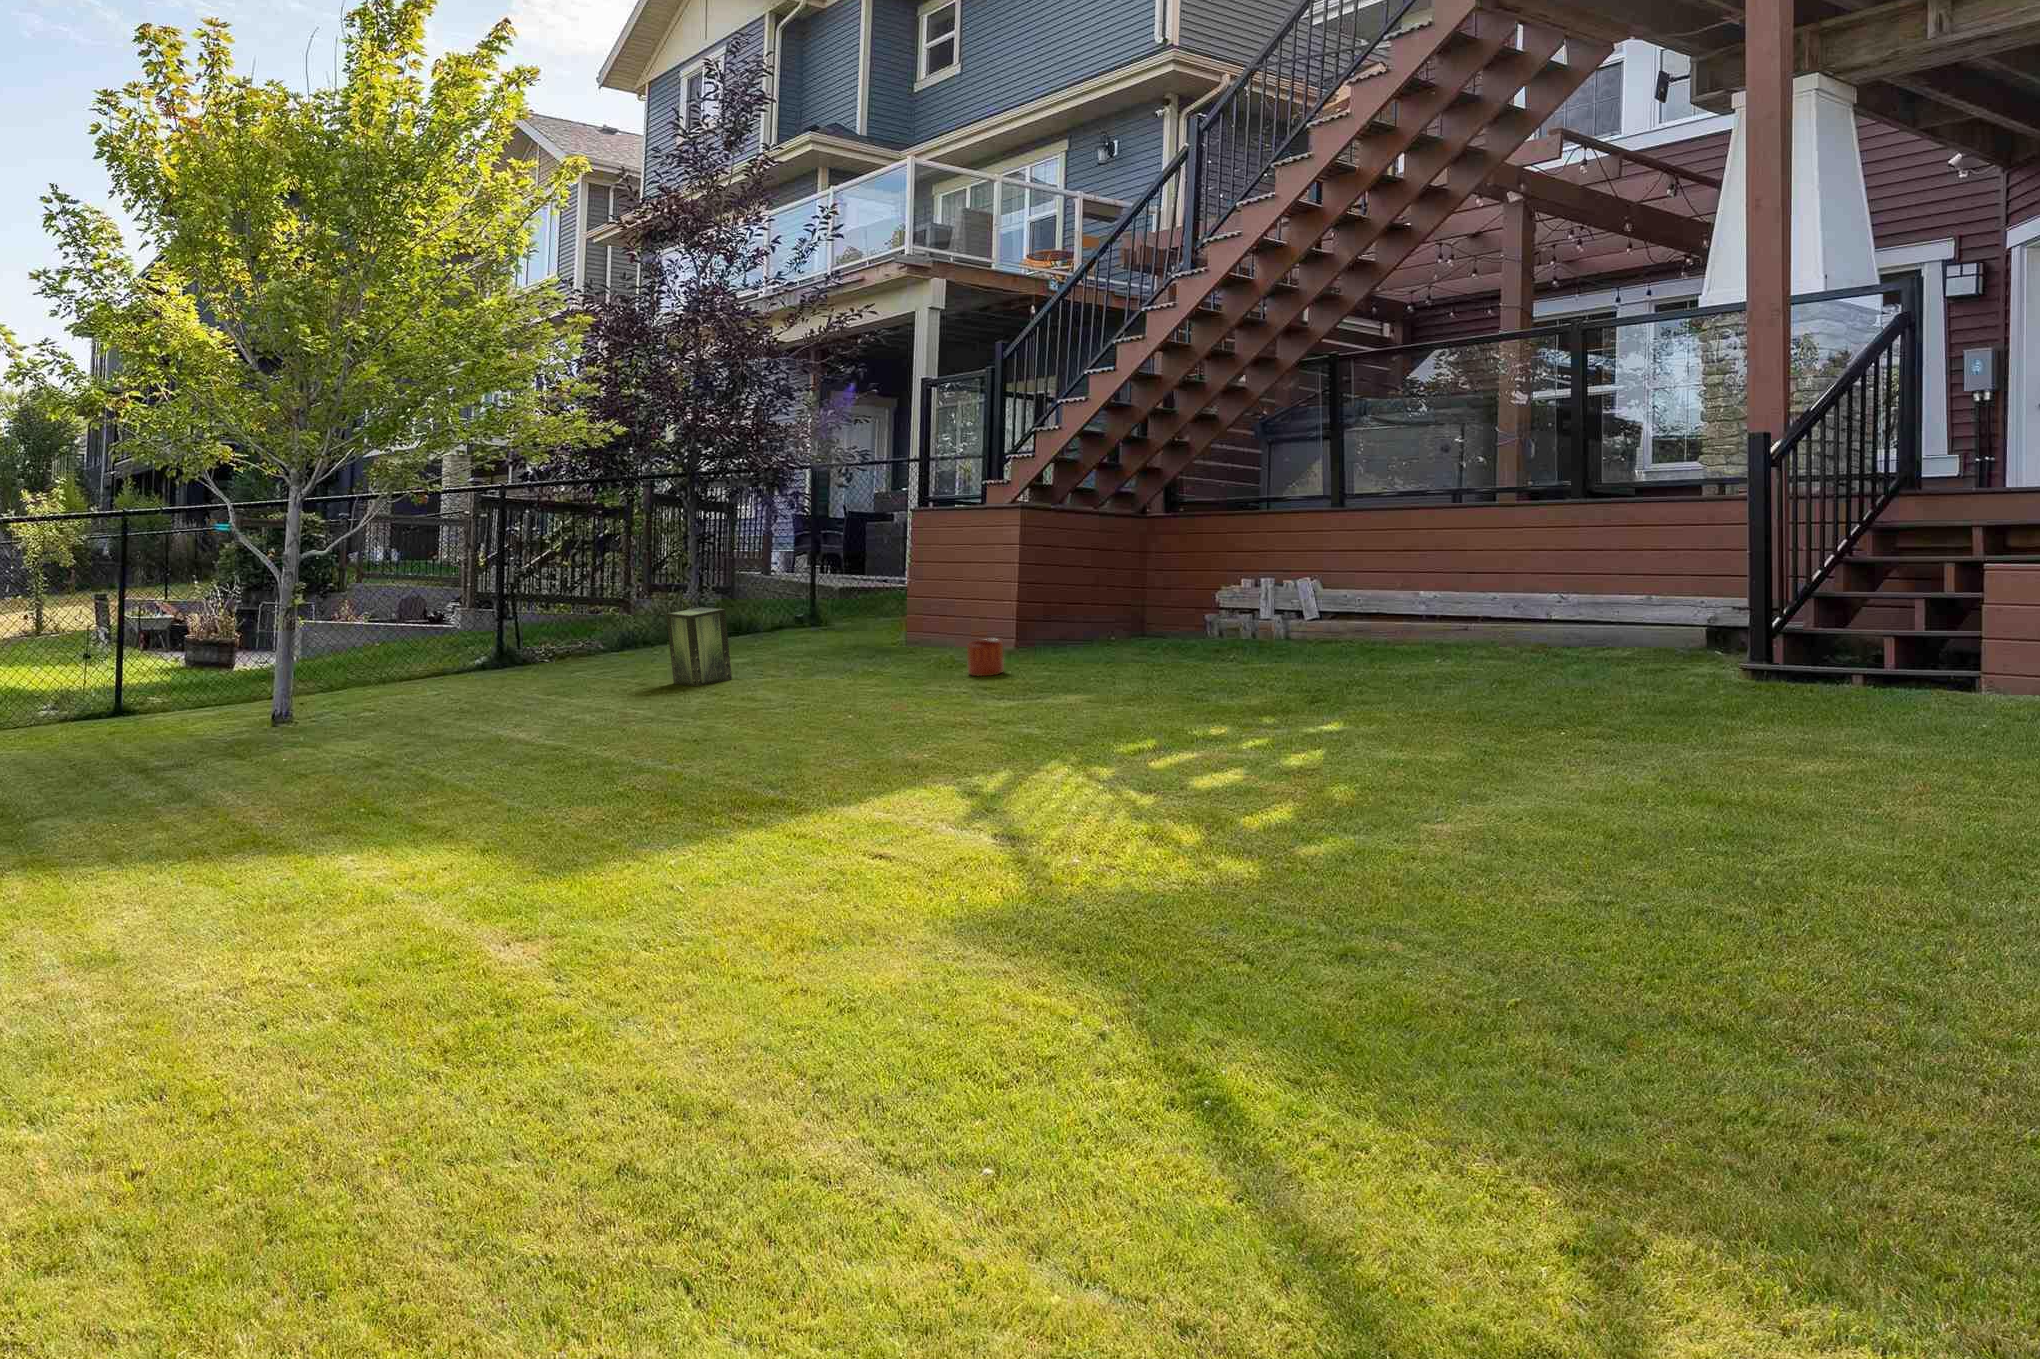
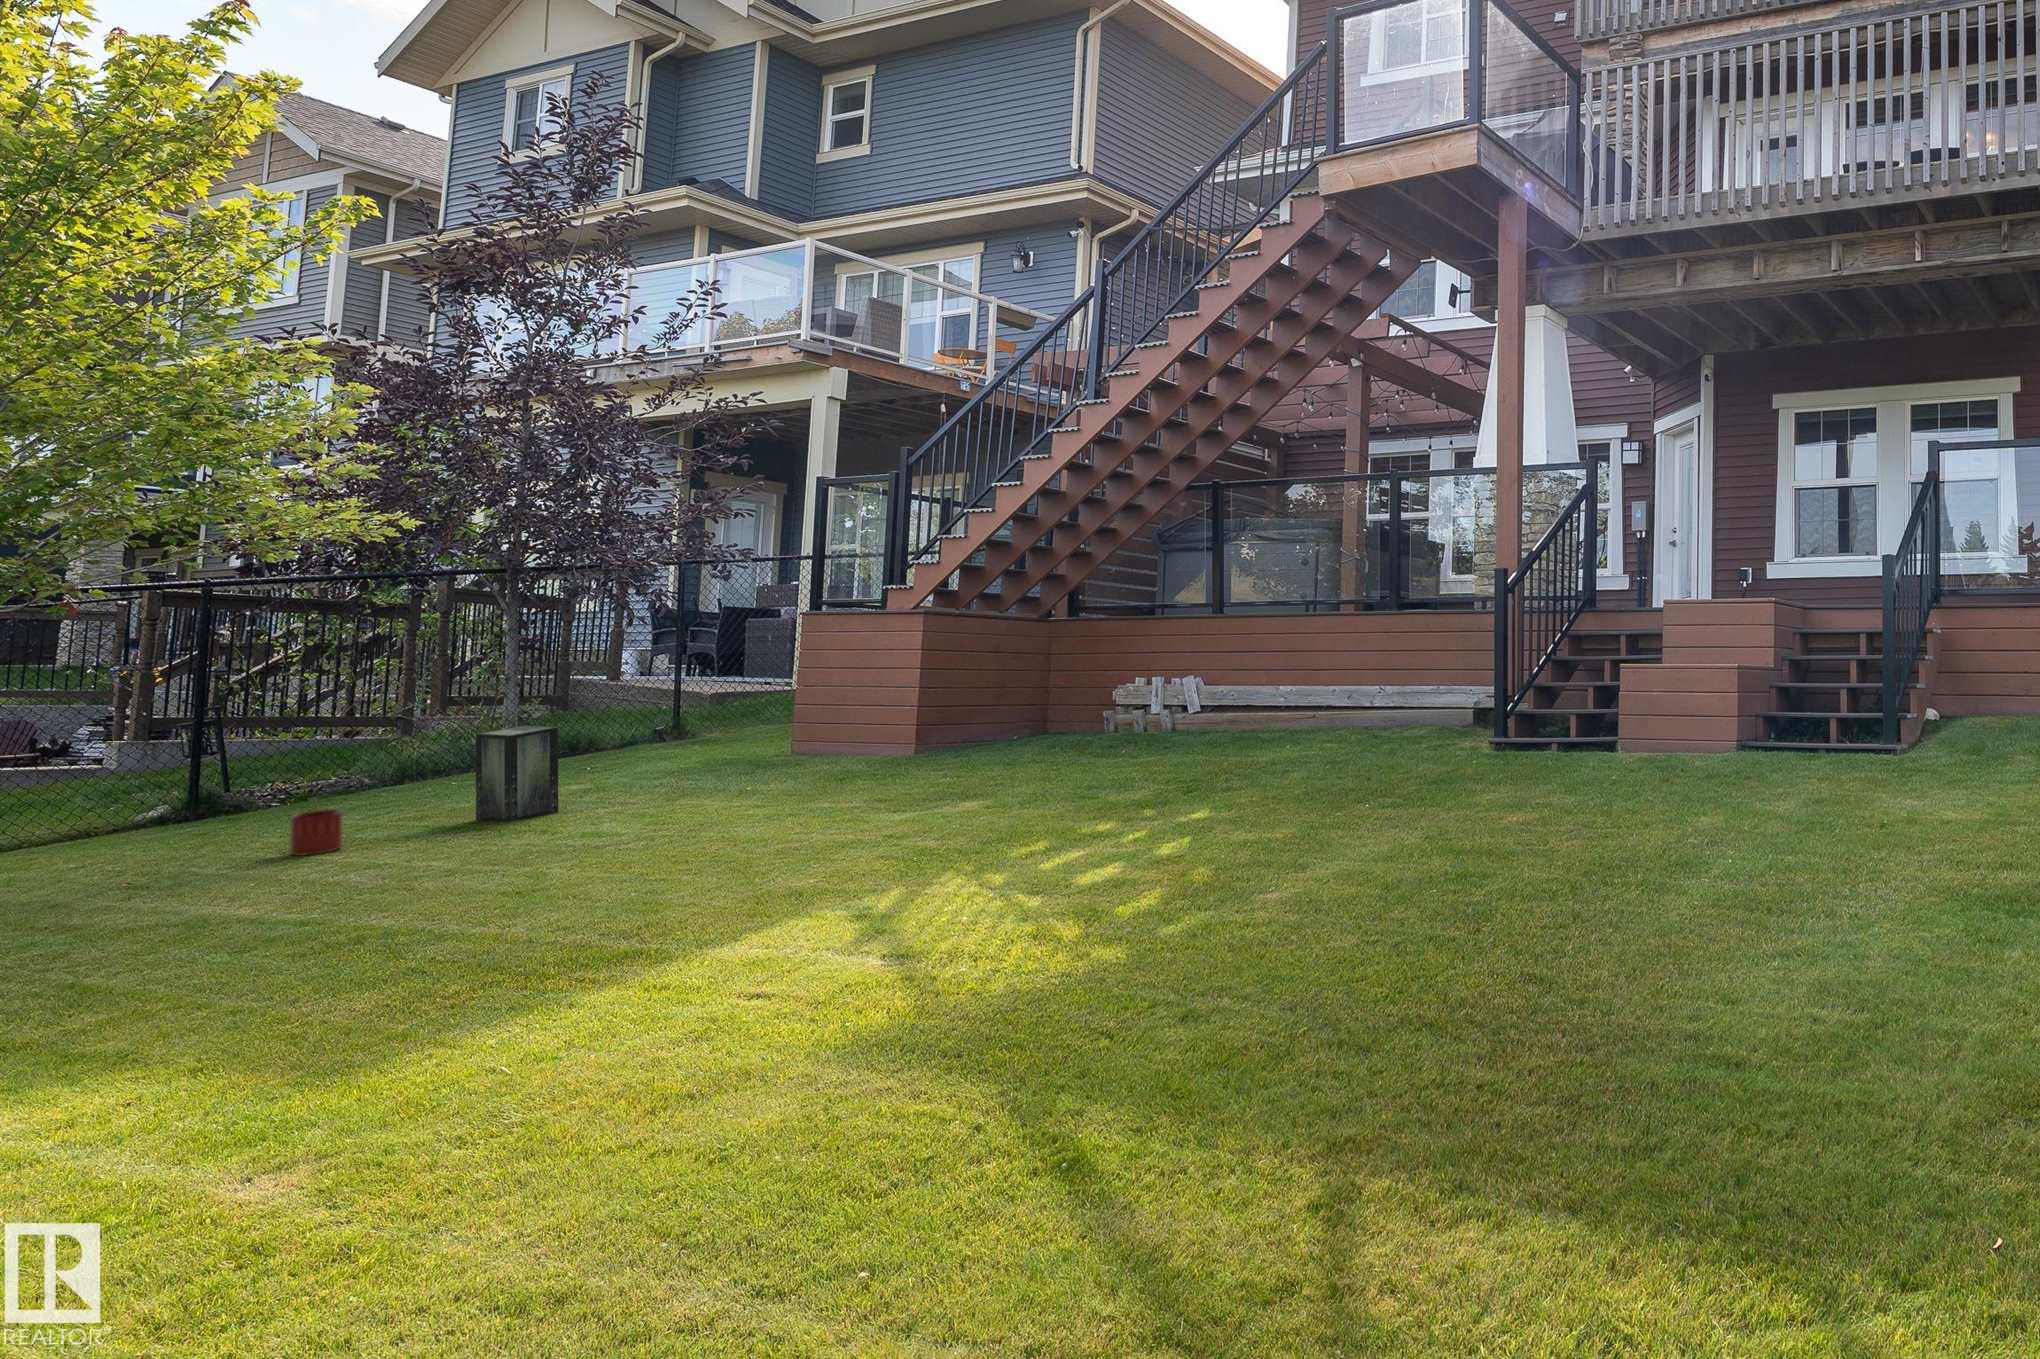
planter: present [967,639,1004,676] -> present [290,809,342,856]

